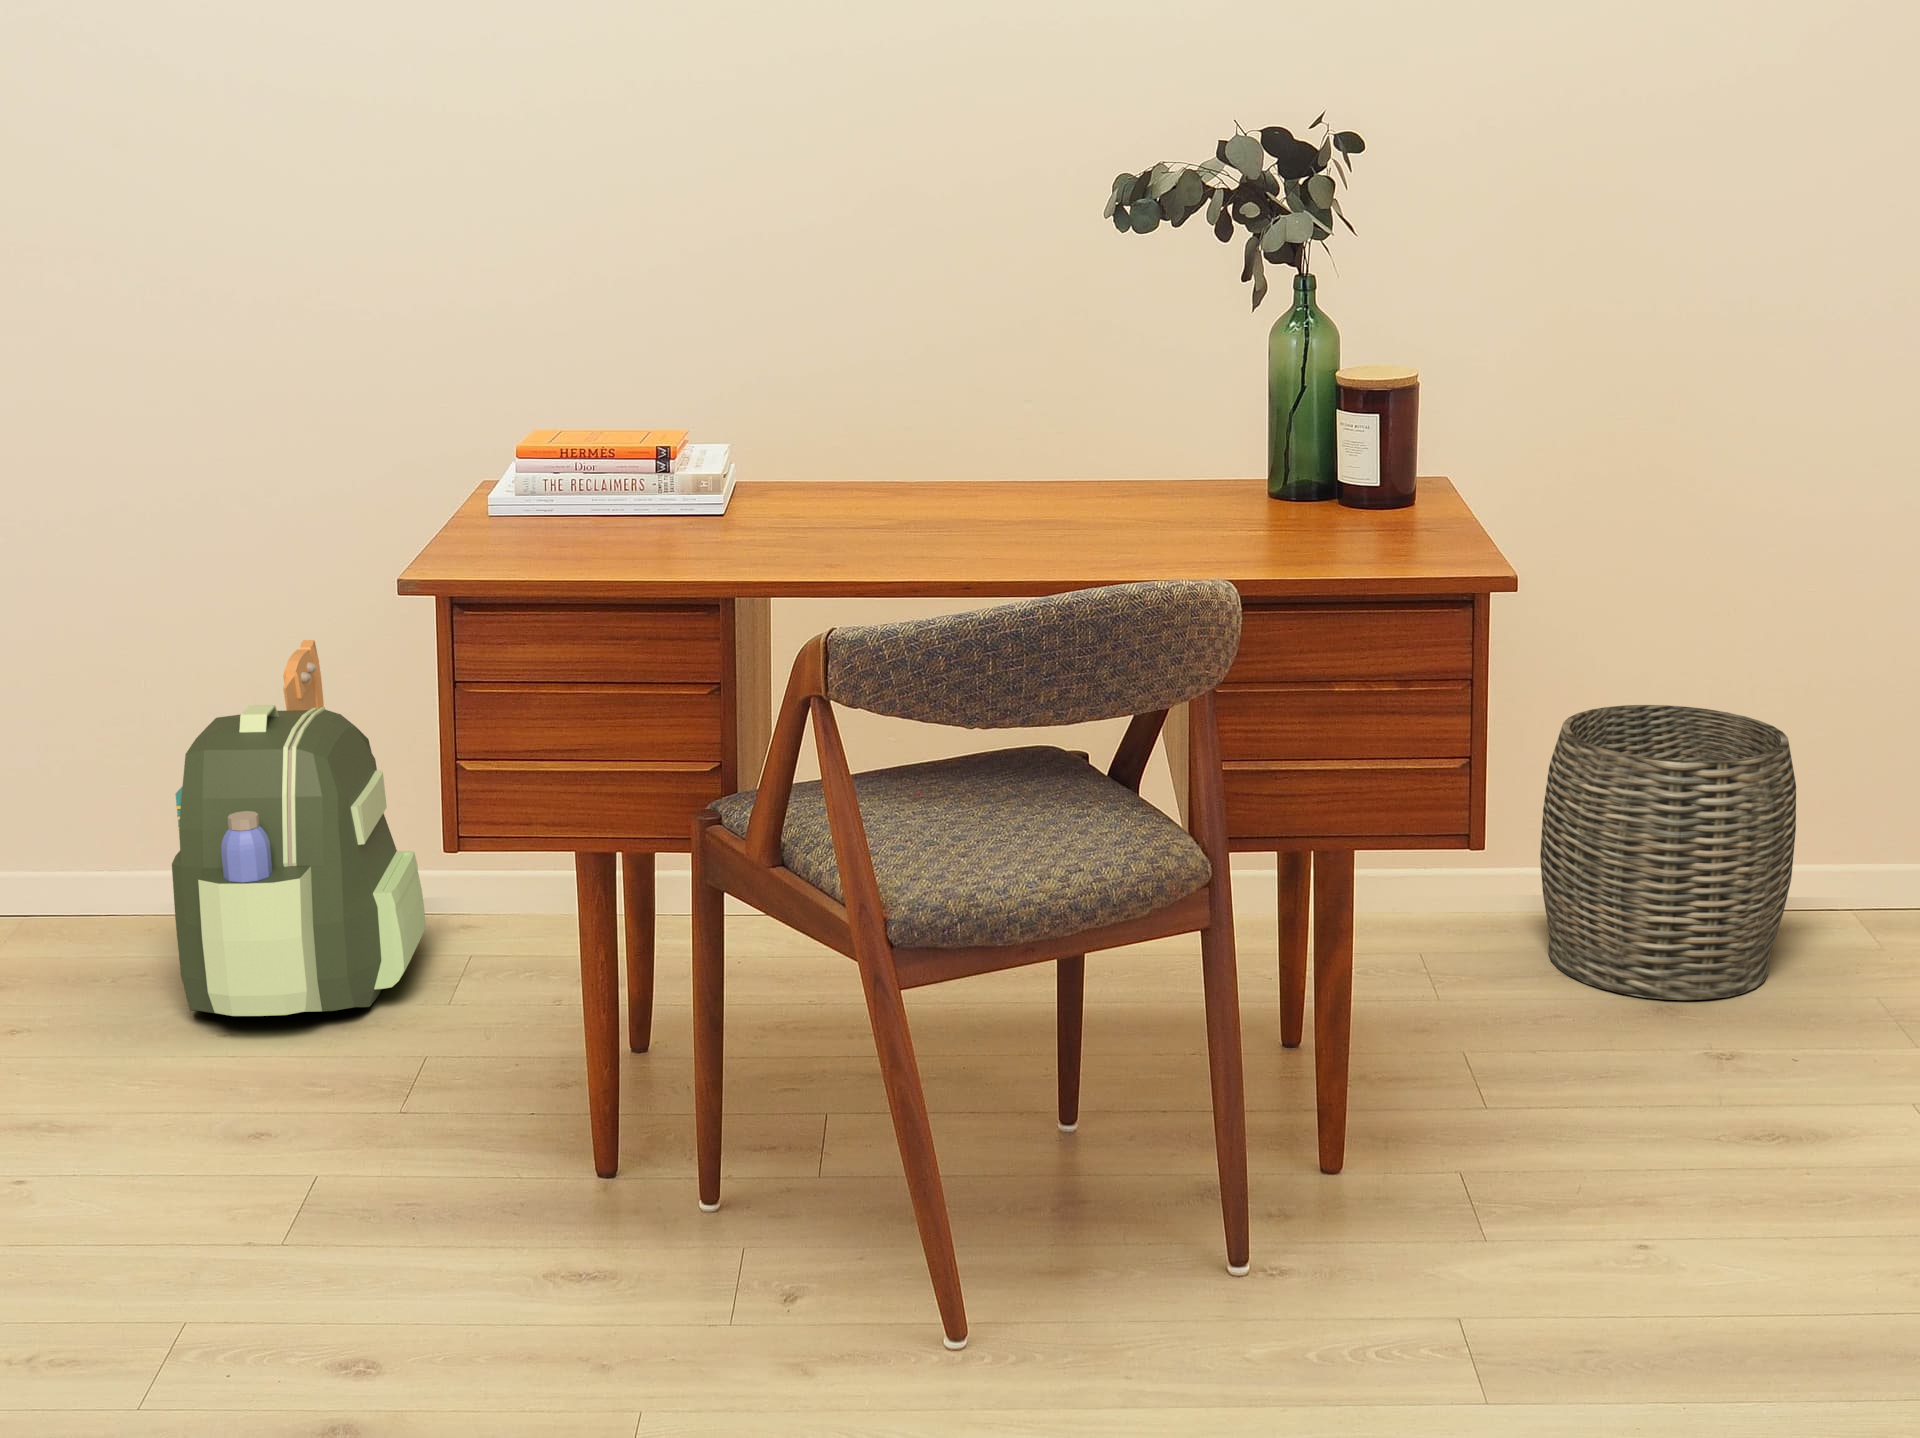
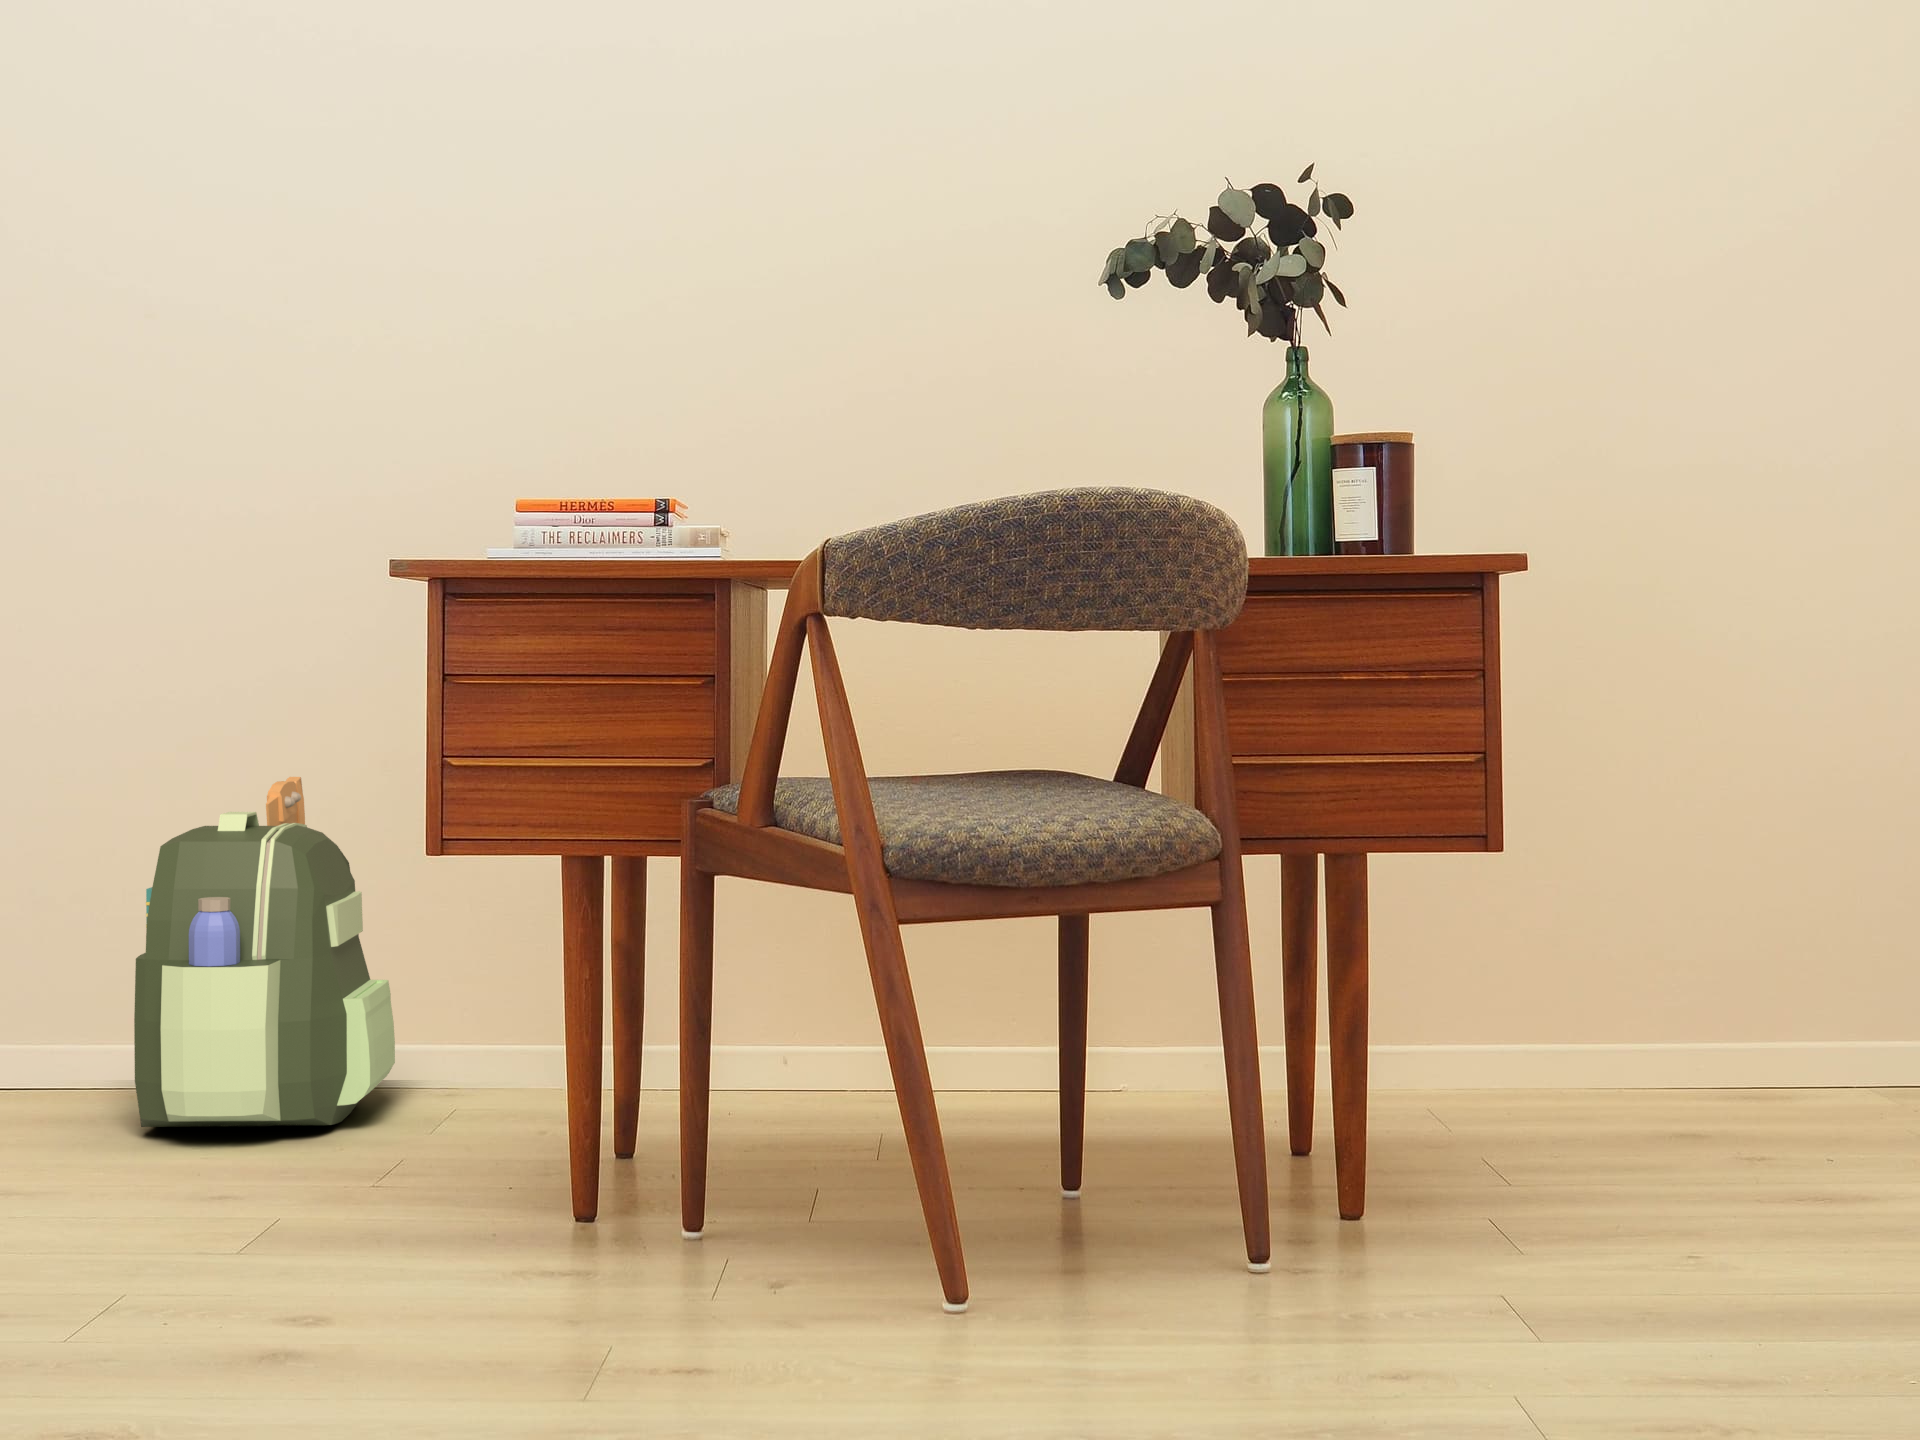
woven basket: present [1540,705,1796,1000] -> none [1550,852,1811,1128]

